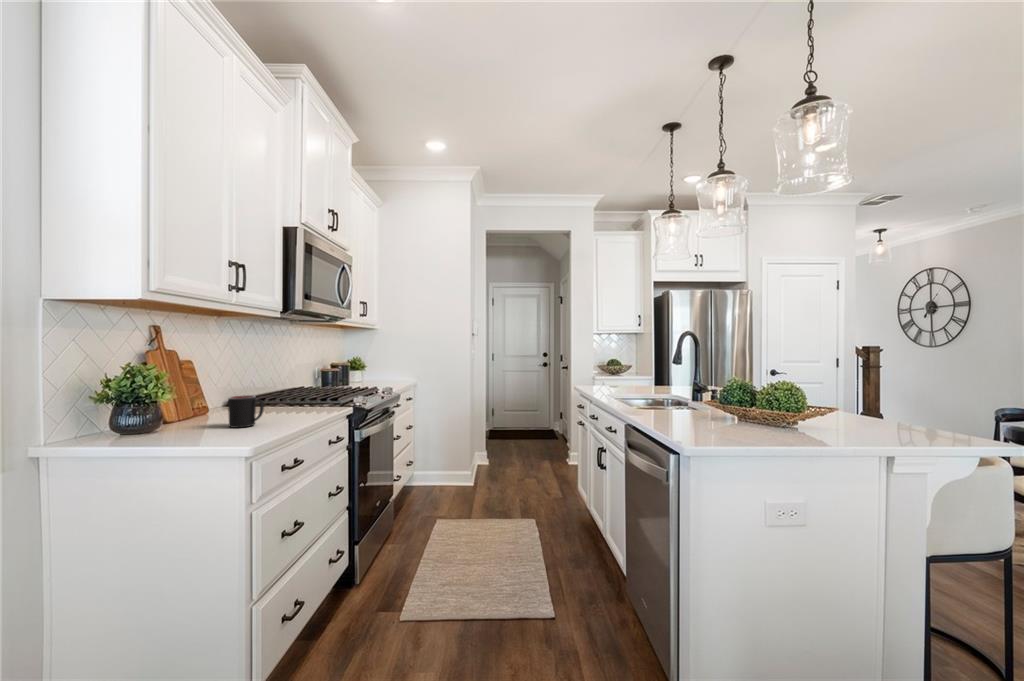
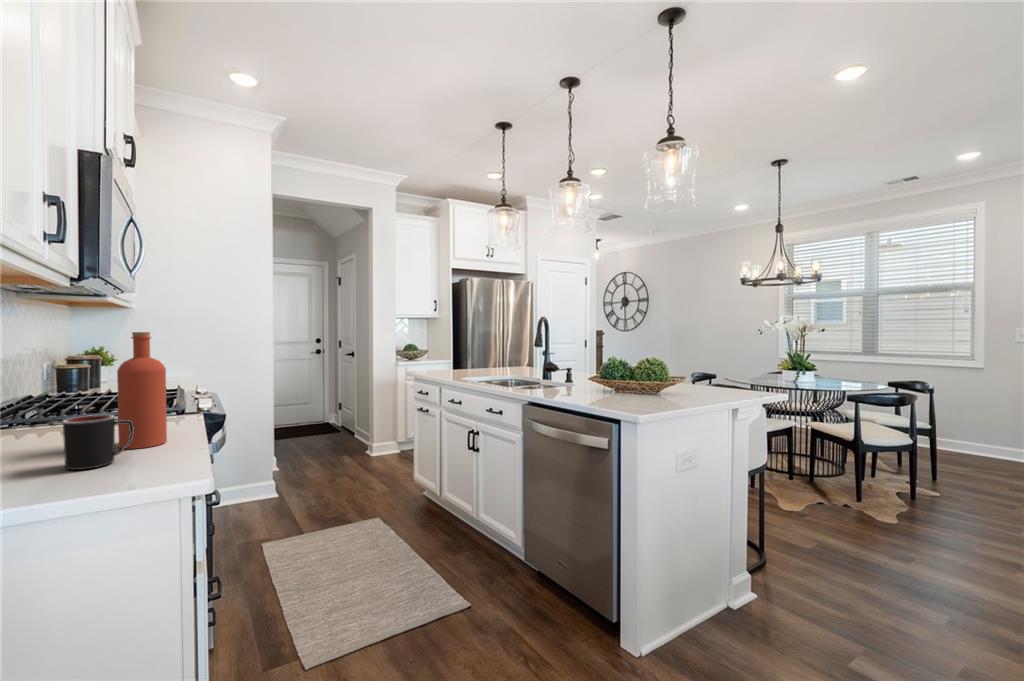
bottle: none [274,344,302,420] -> present [117,332,167,449]

